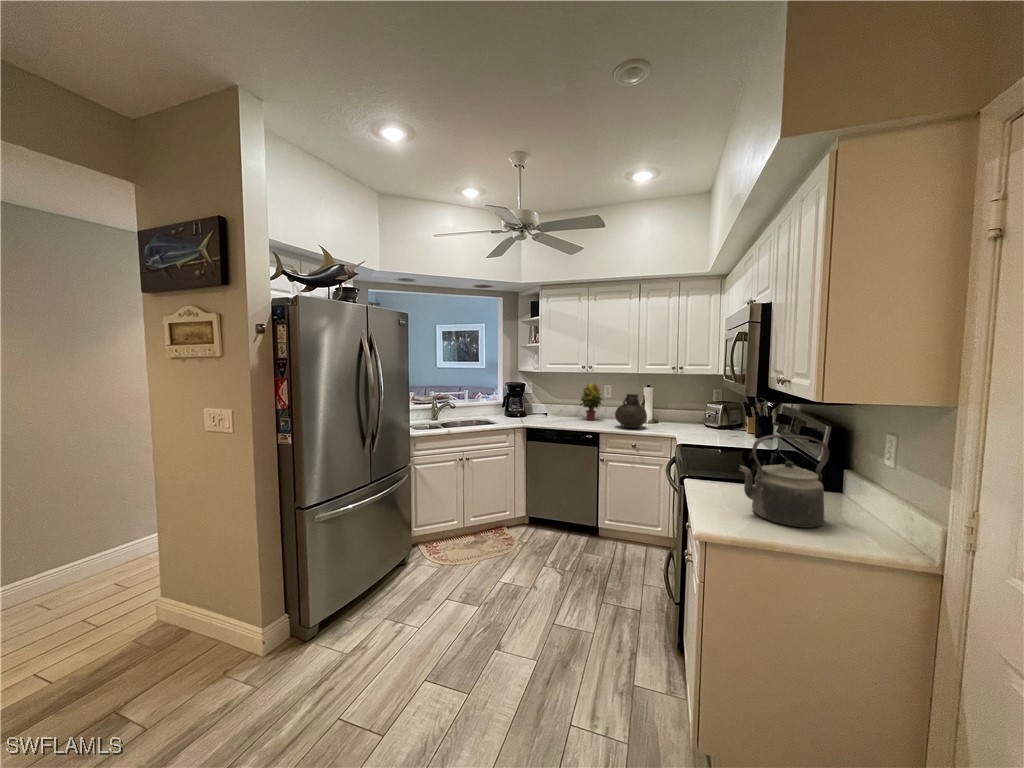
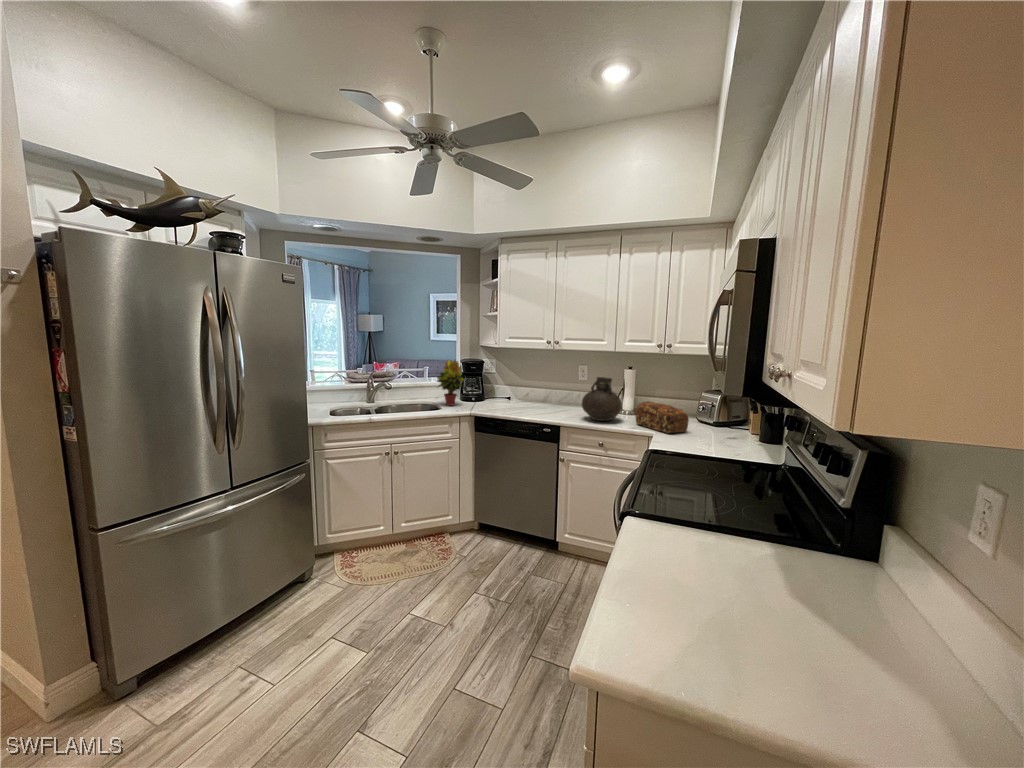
potted plant: present [581,383,602,420] -> present [437,360,464,406]
bread loaf: none [659,411,702,435] -> present [635,401,689,433]
kettle: present [739,435,829,528] -> none [688,472,855,654]

